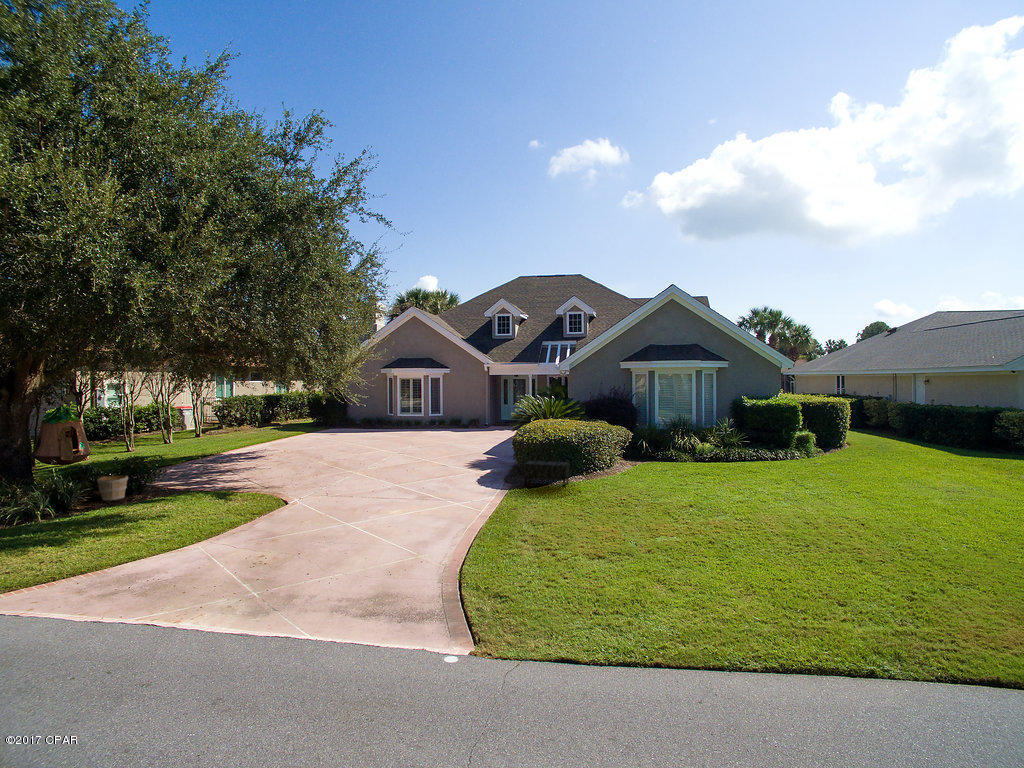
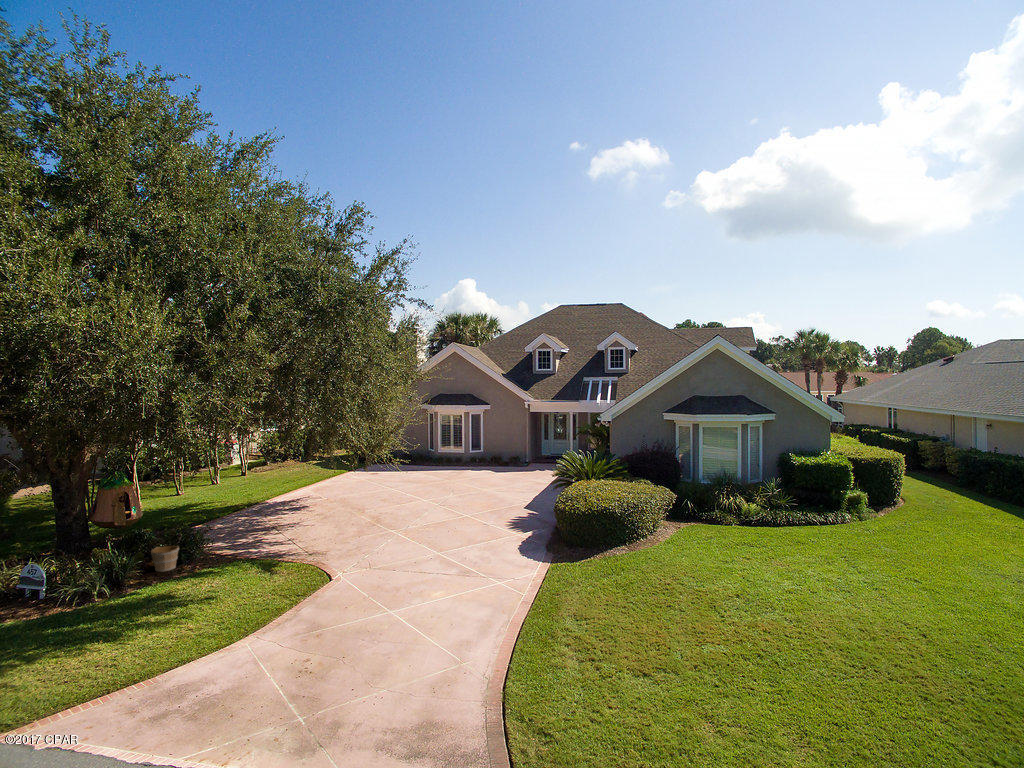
bench: present [523,461,570,486] -> none [560,532,608,563]

